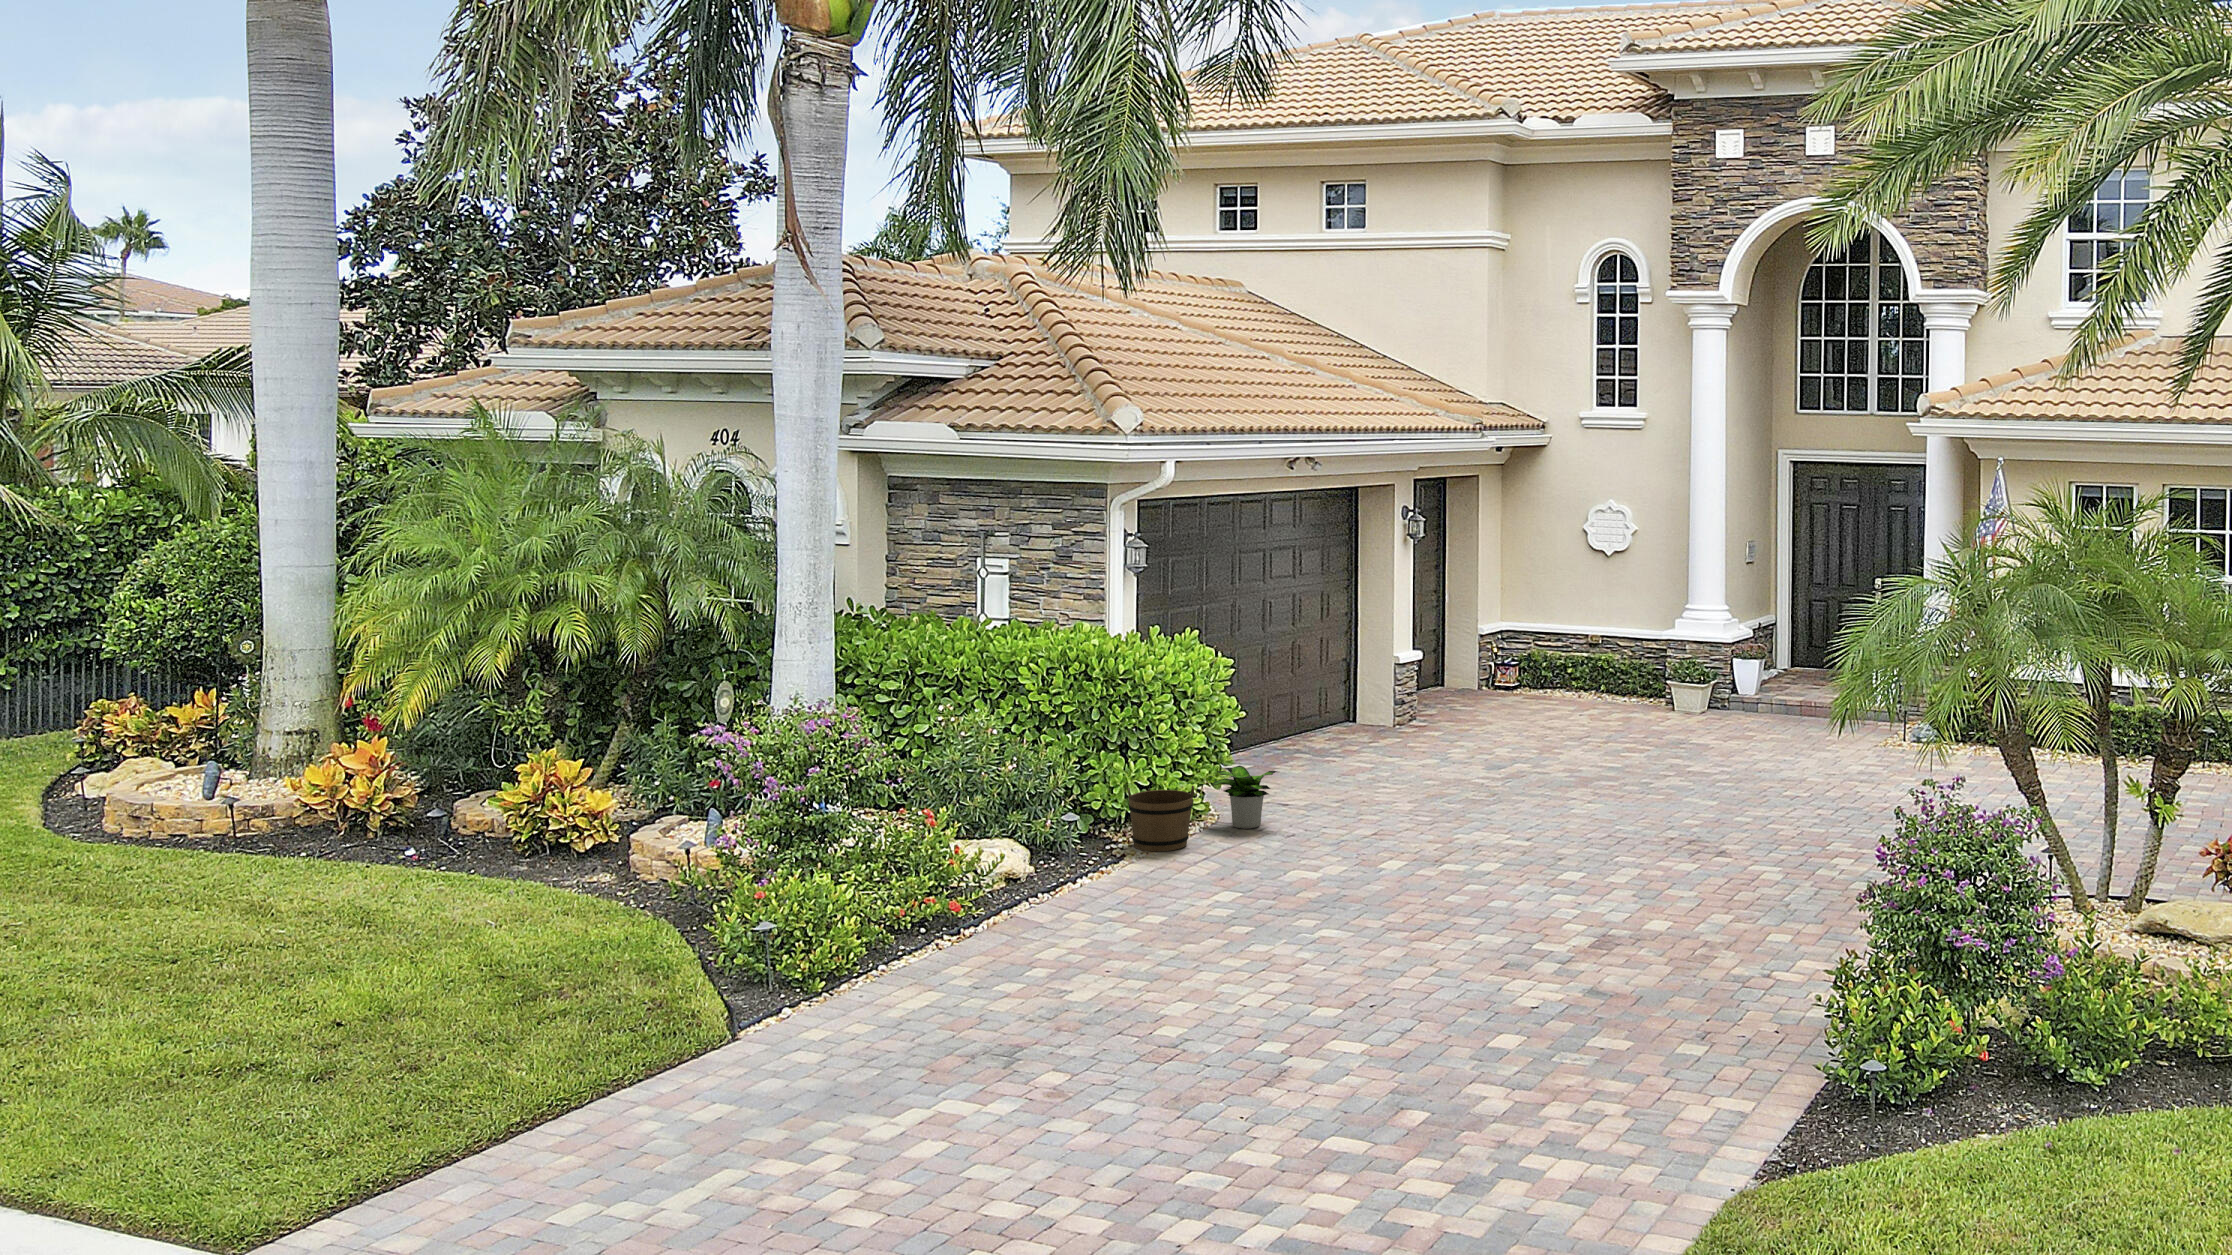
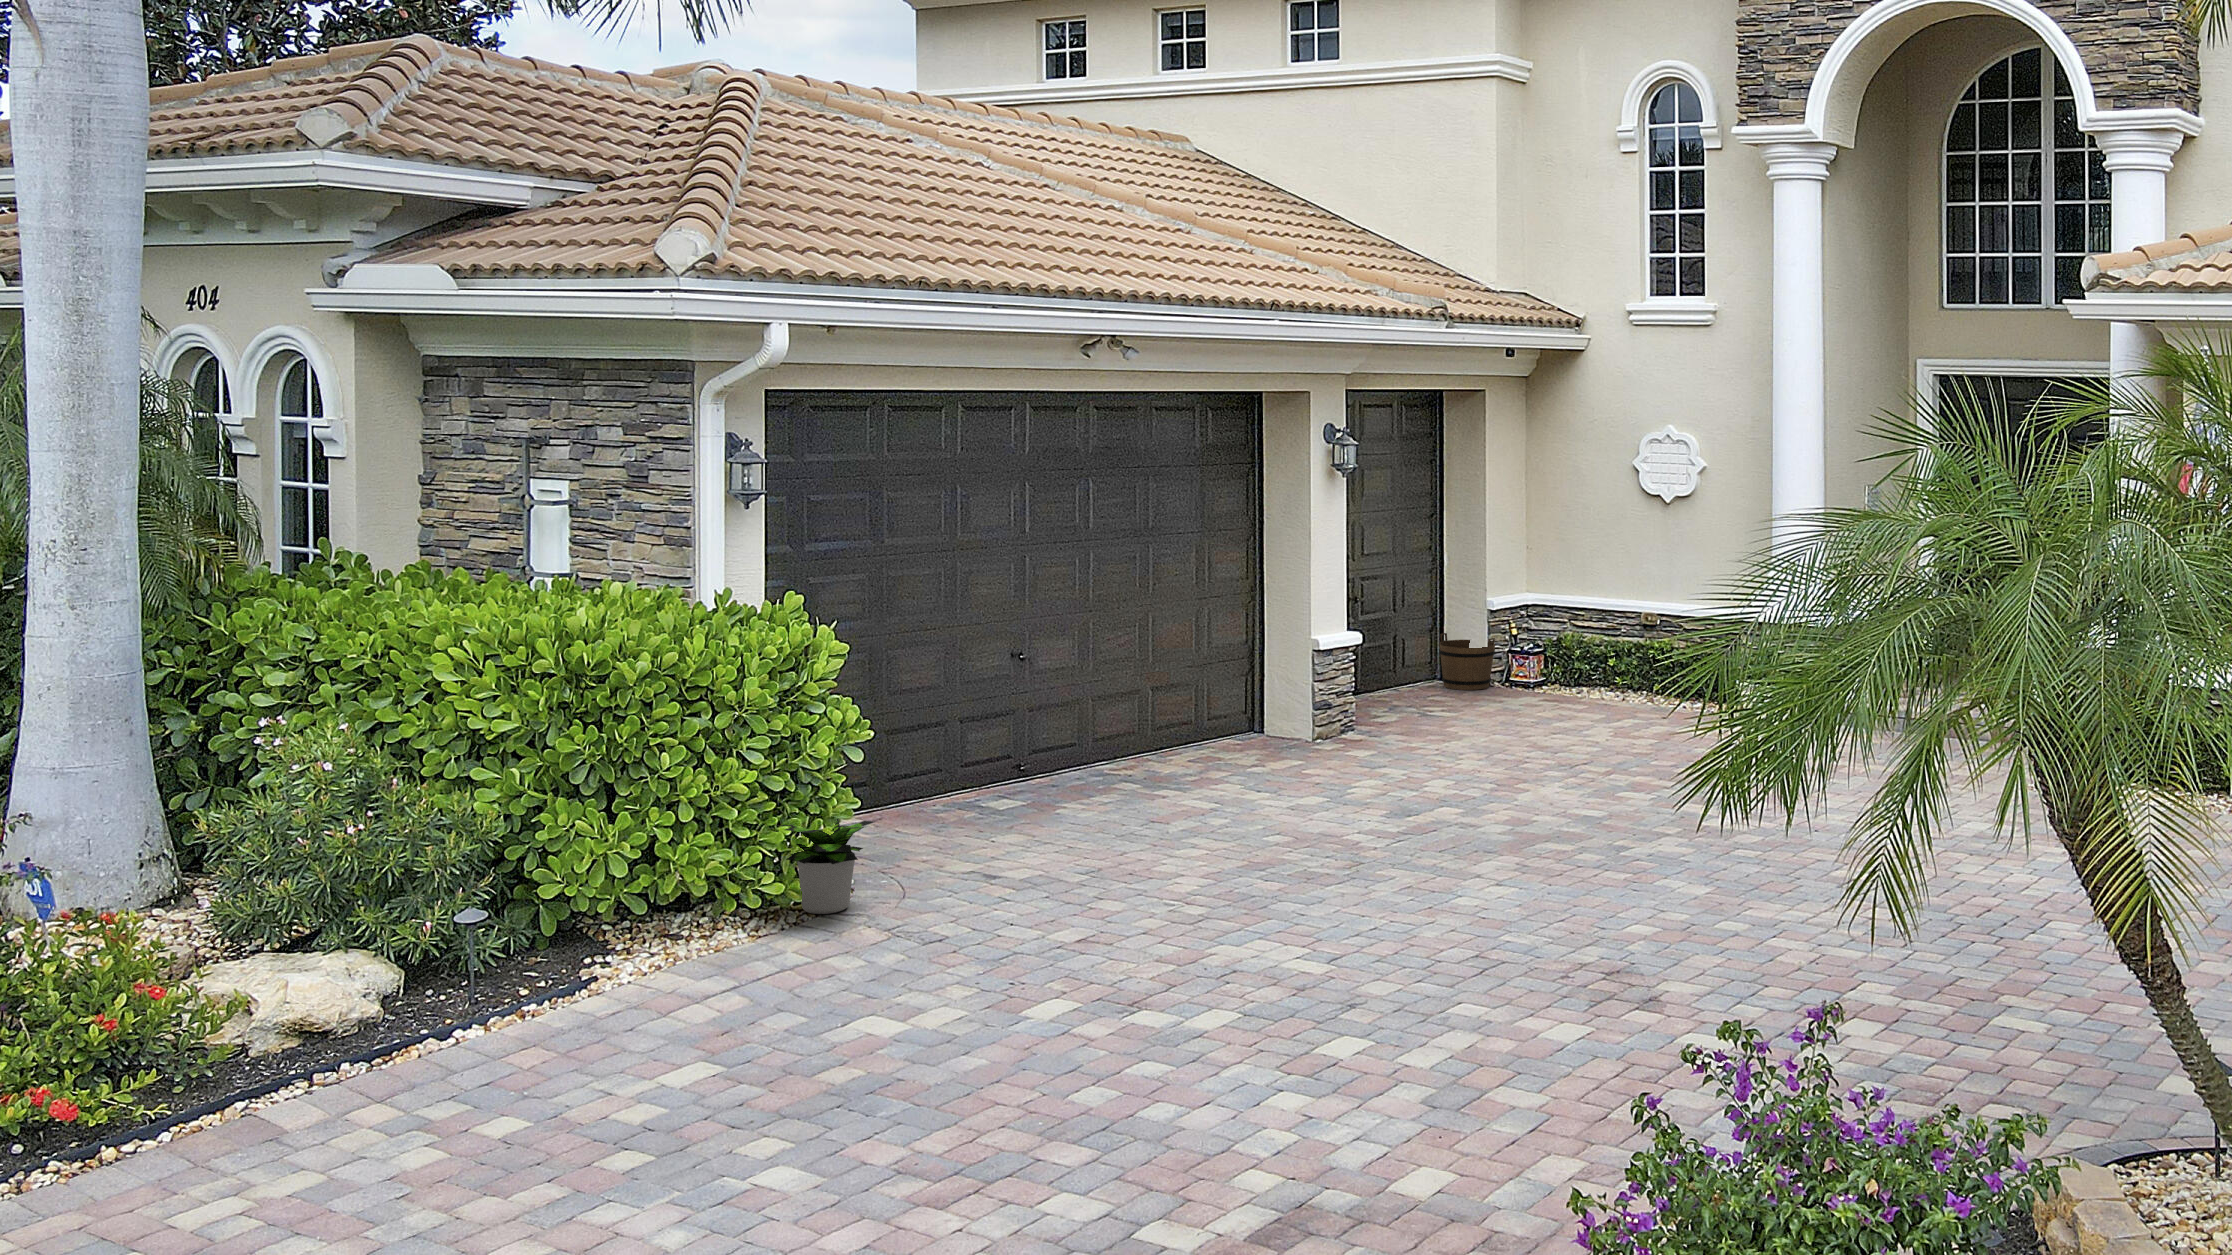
bucket: present [1128,786,1194,851] -> present [1439,633,1495,690]

